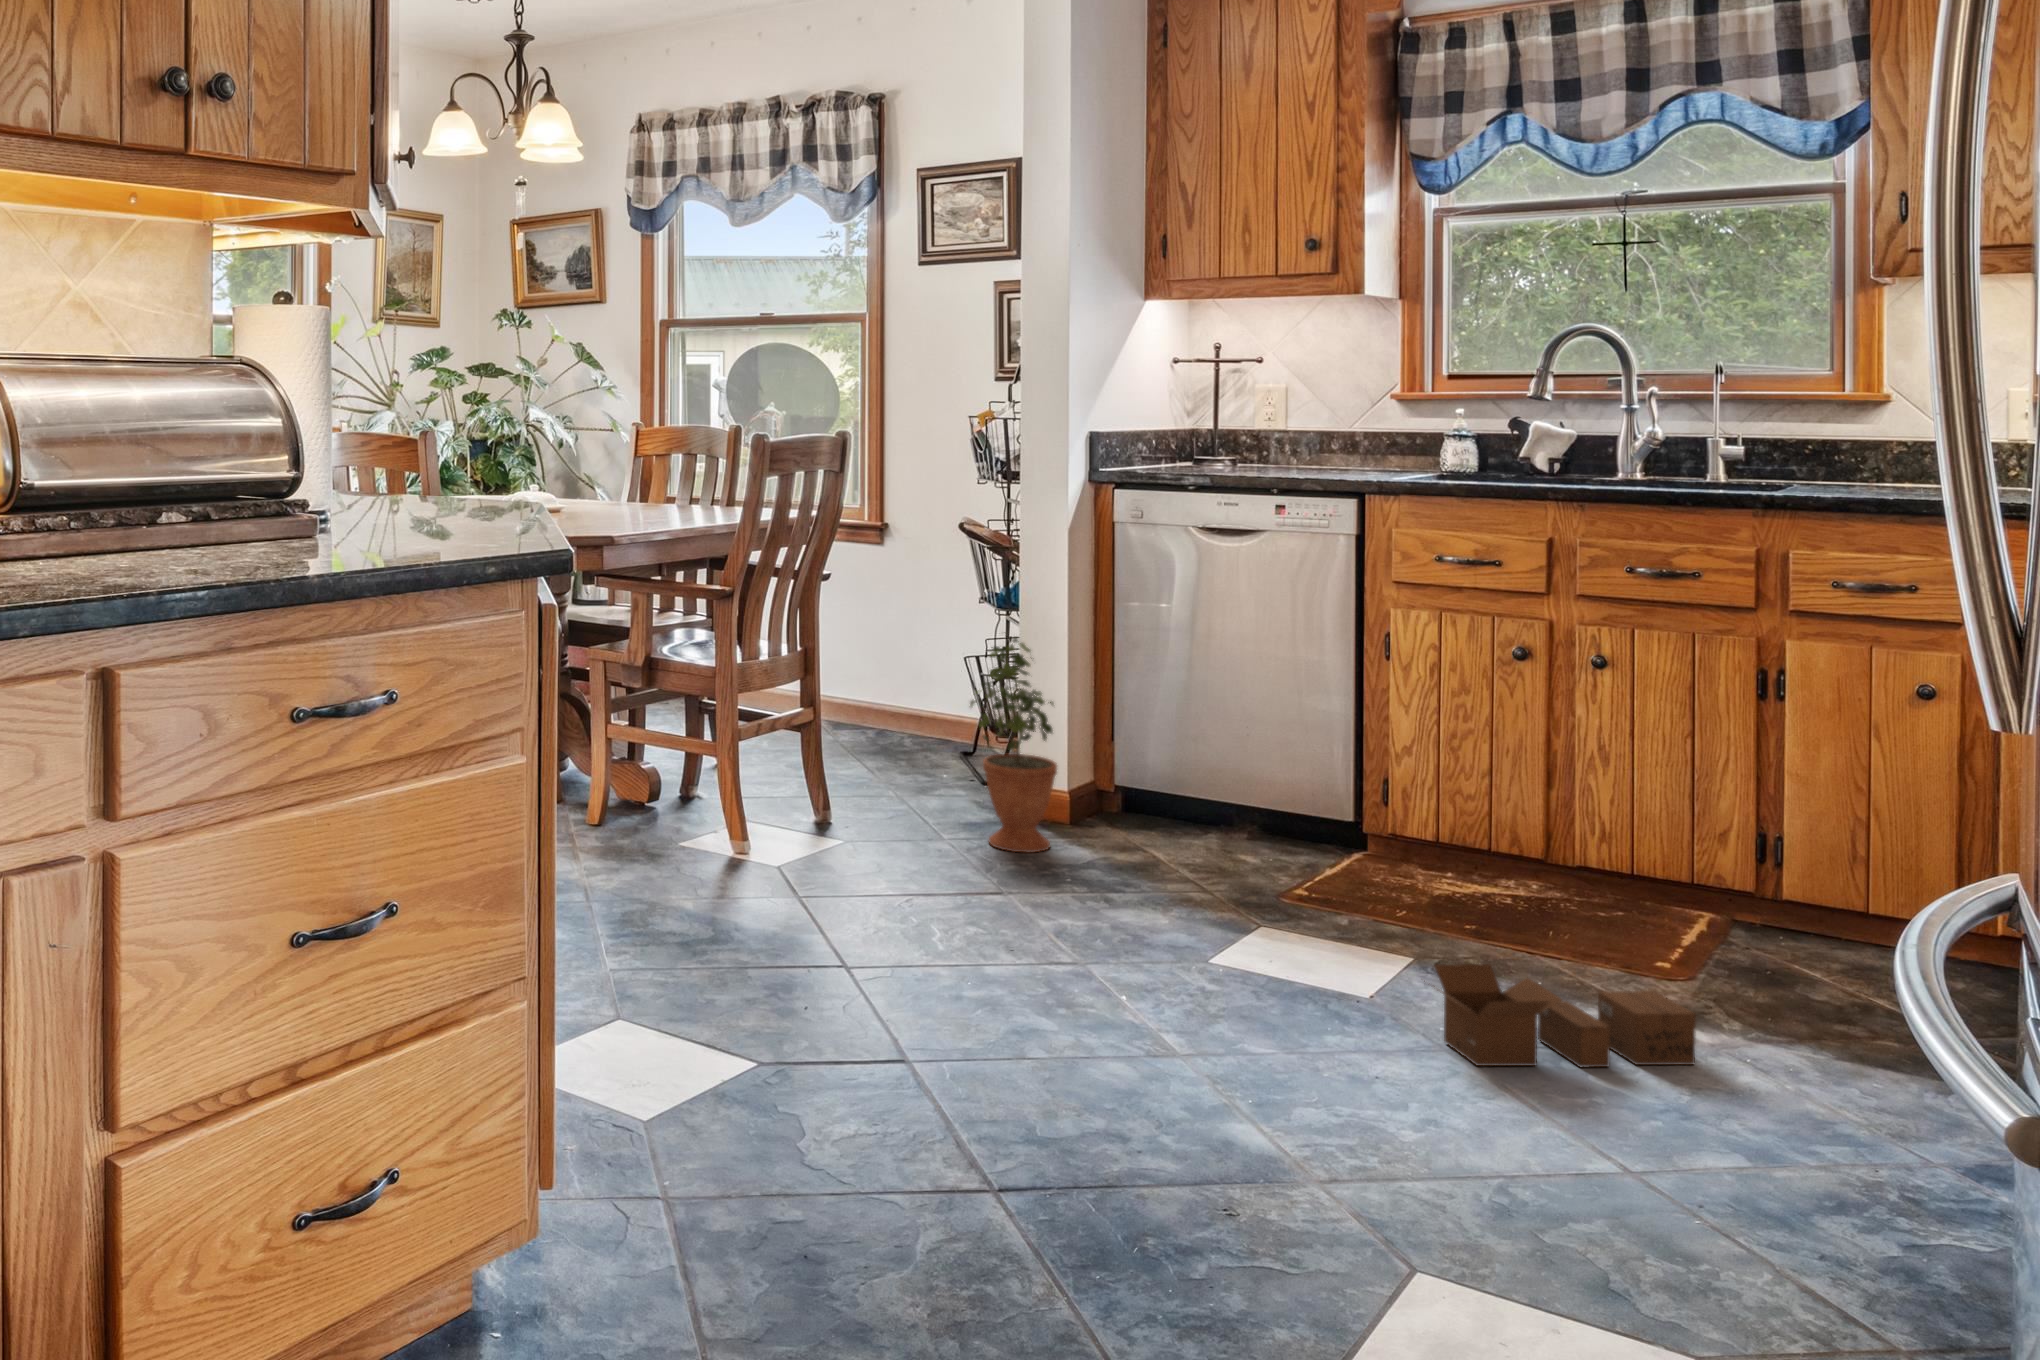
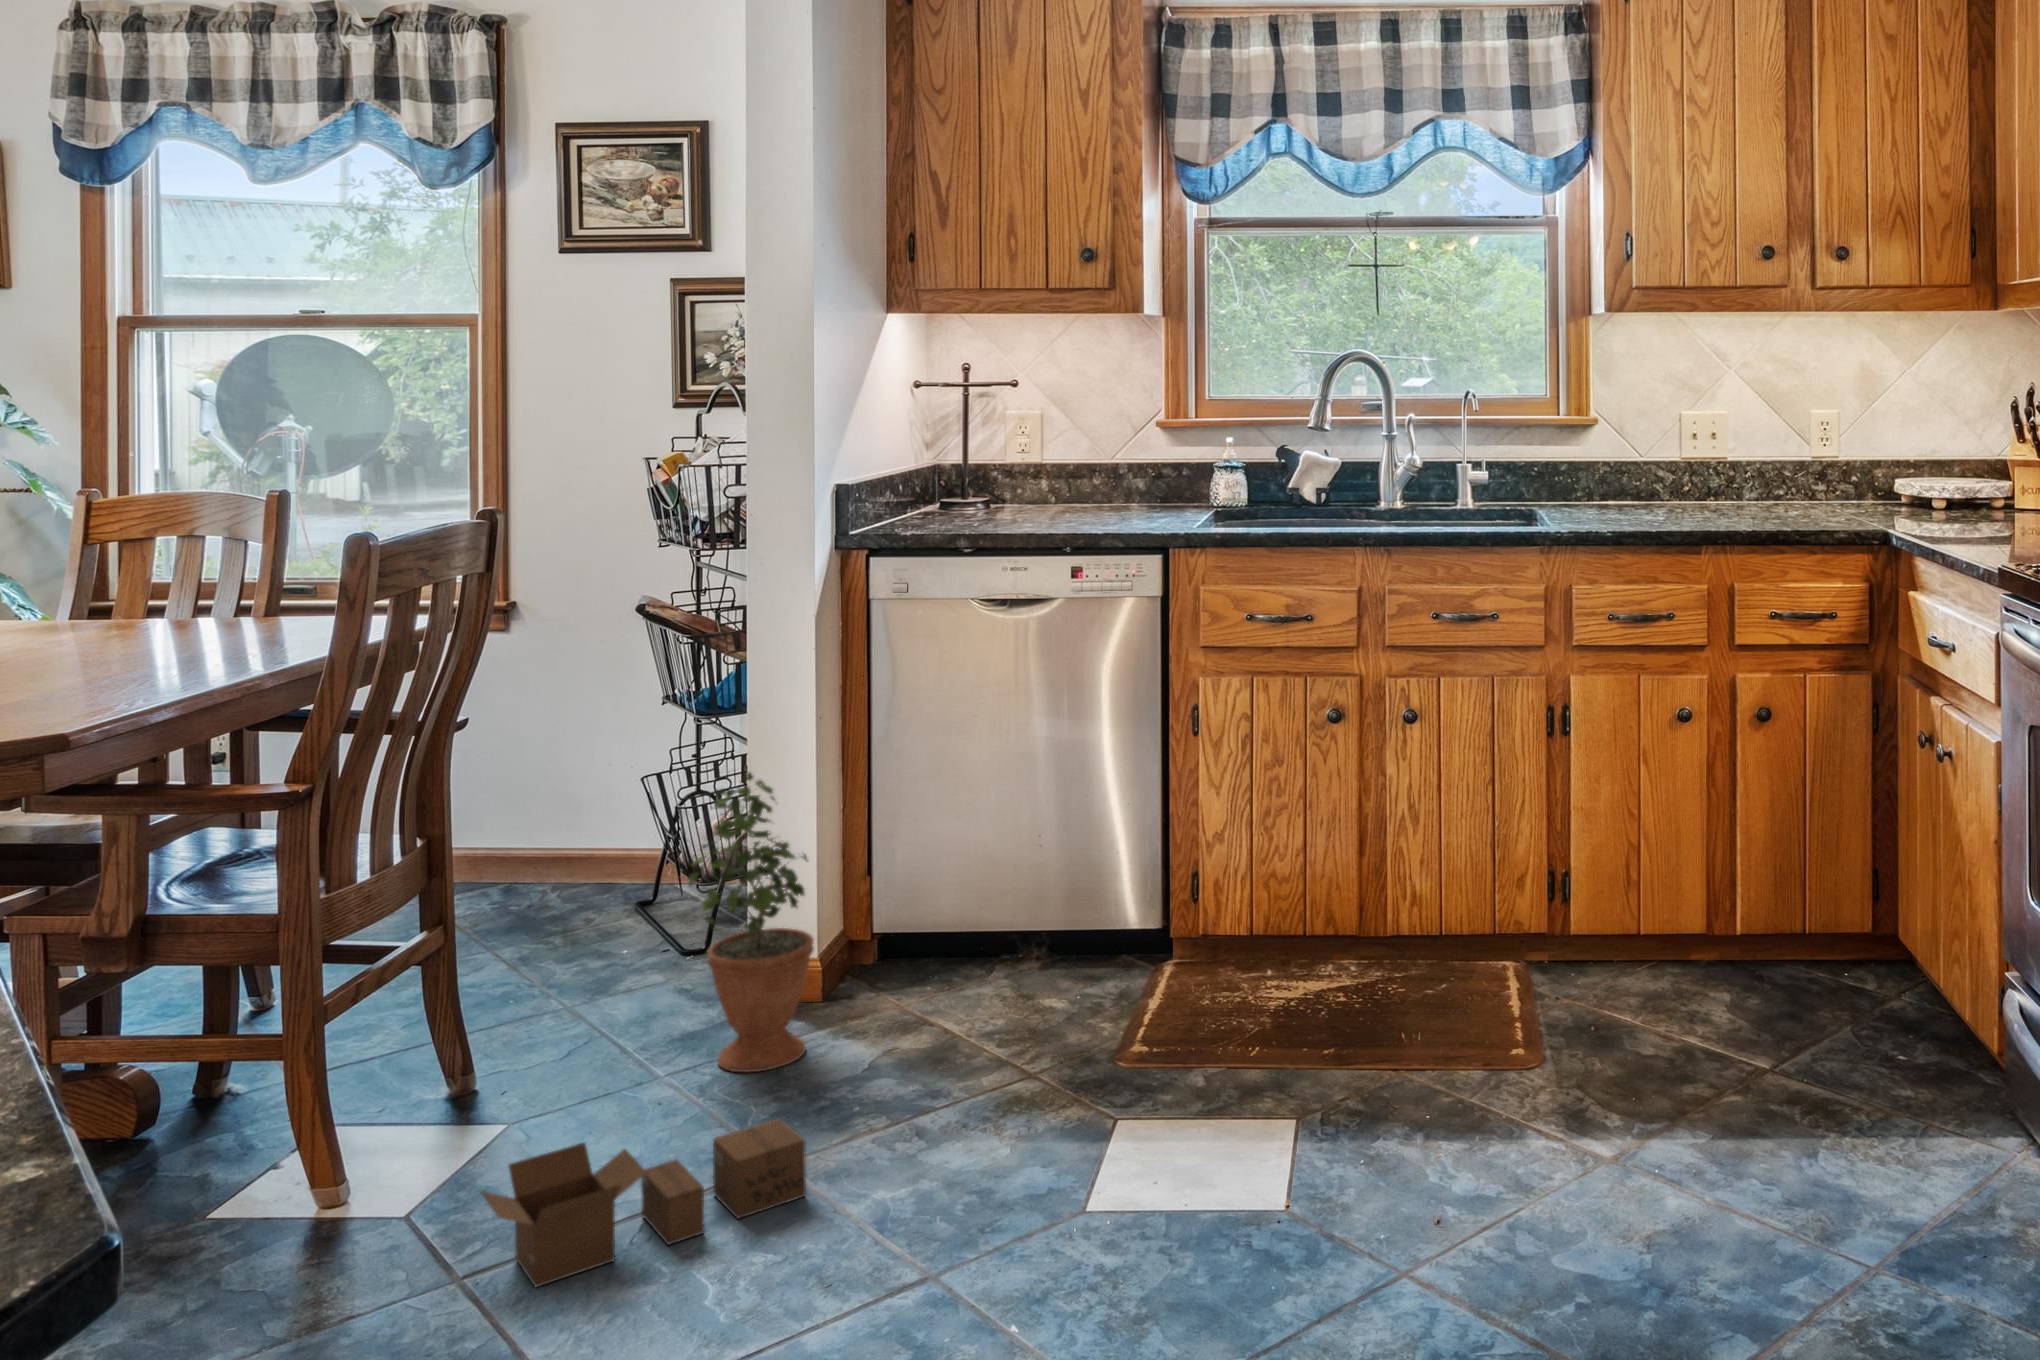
cardboard box: present [1424,964,1696,1067] -> present [482,1119,806,1287]

